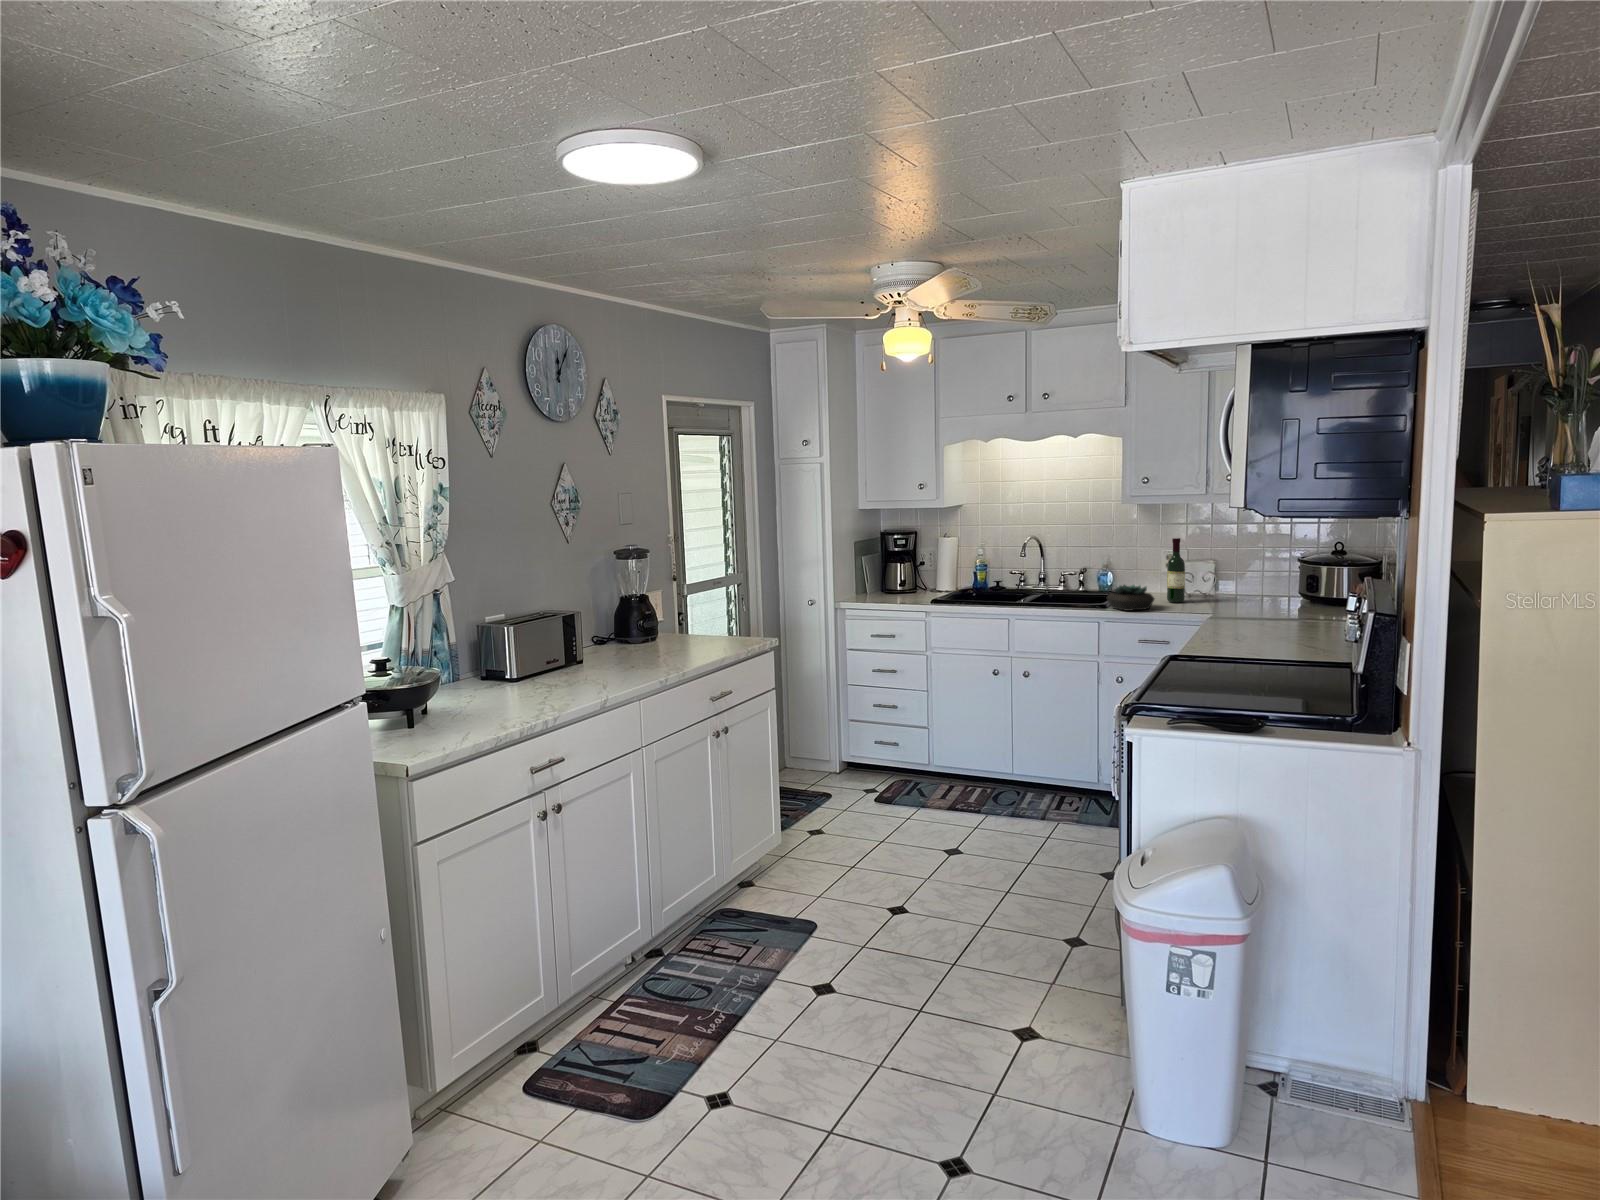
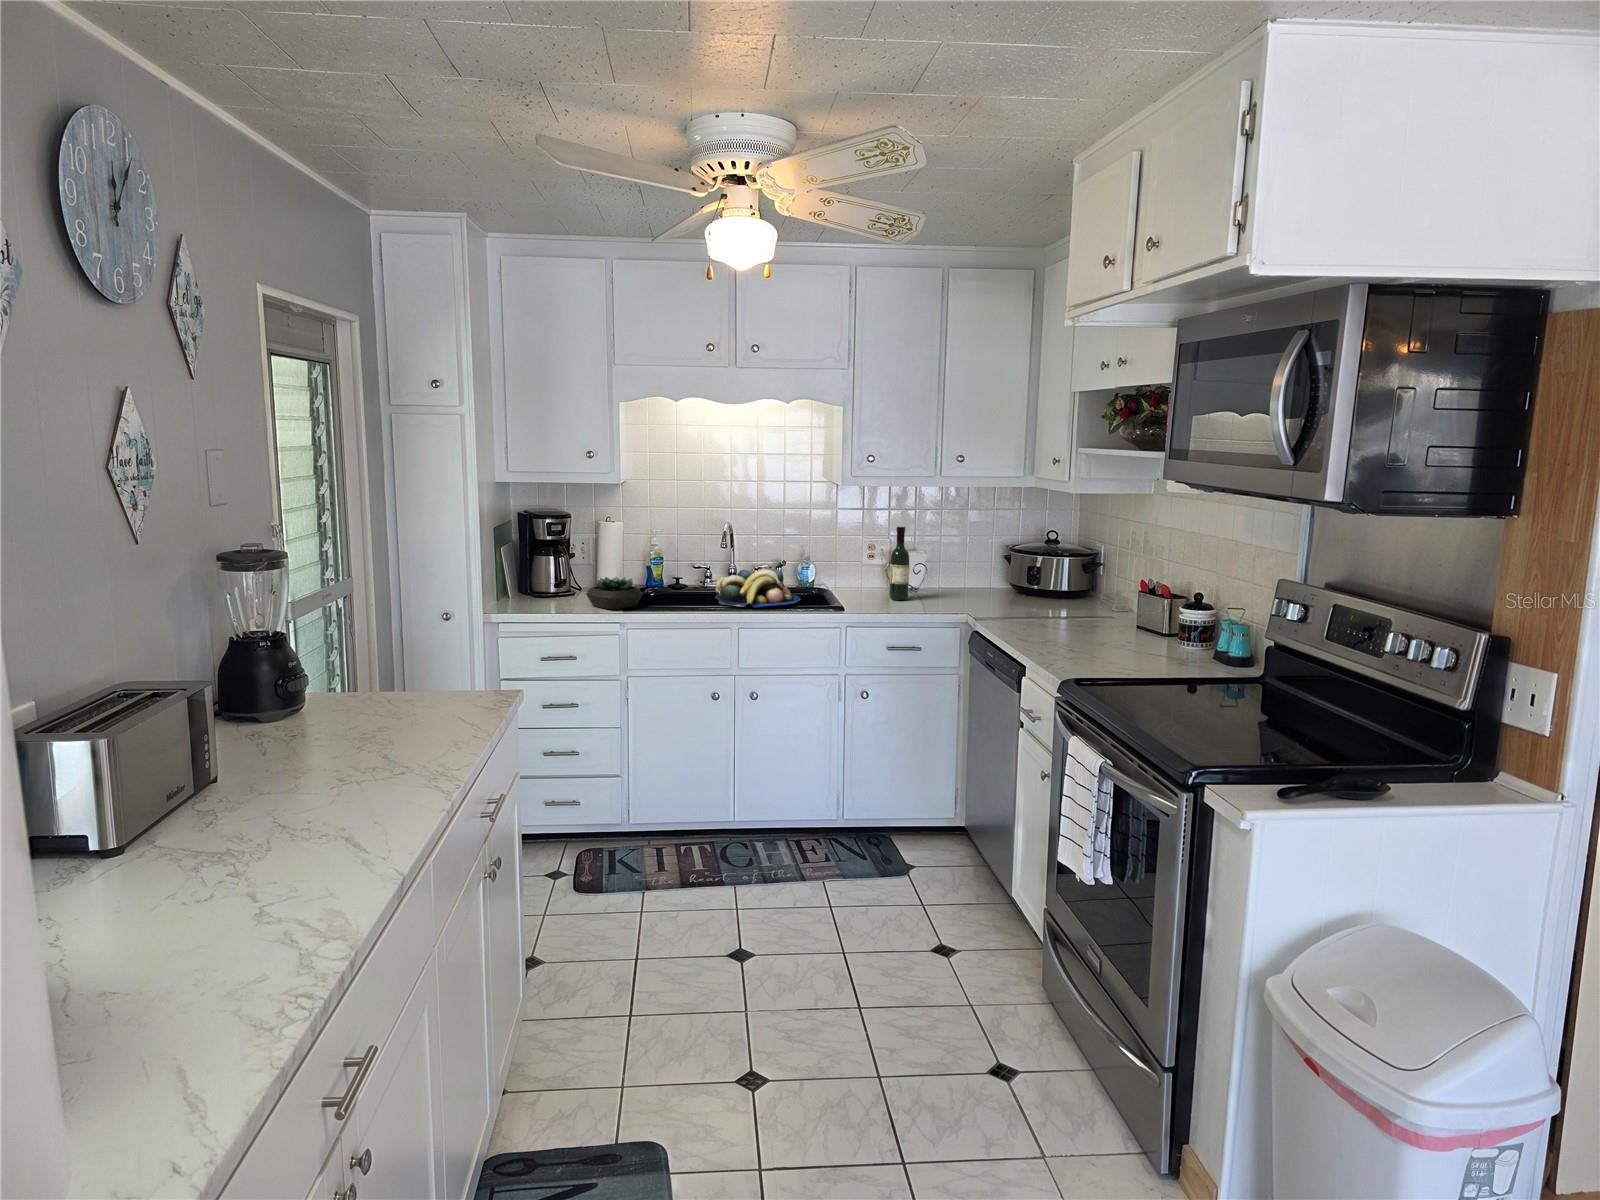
fruit bowl: none [1012,573,1086,603] -> present [715,567,801,607]
succulent plant: present [1107,585,1155,611] -> present [586,577,643,609]

